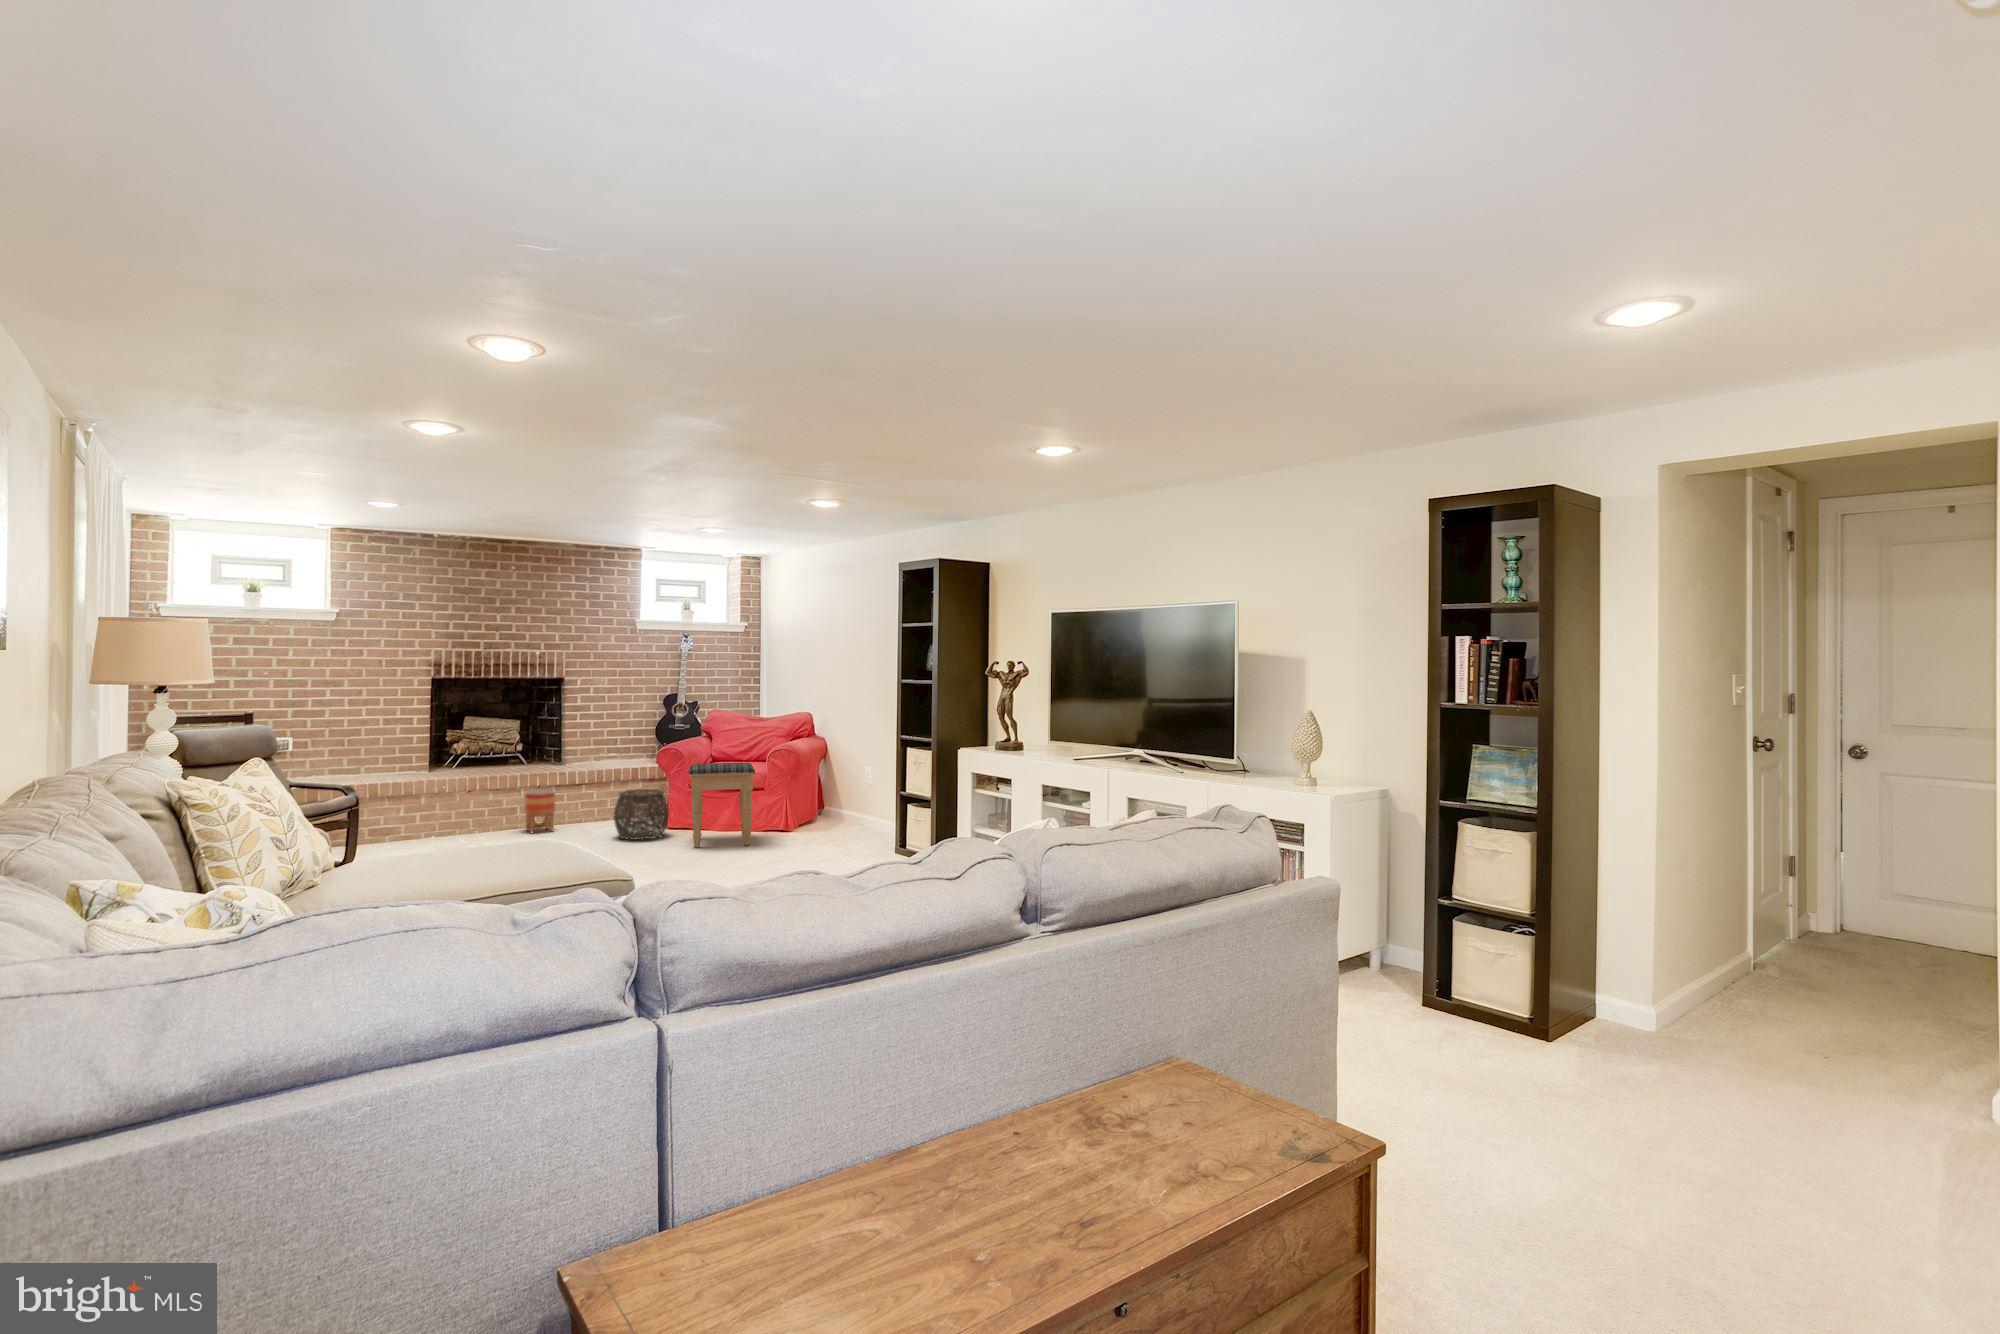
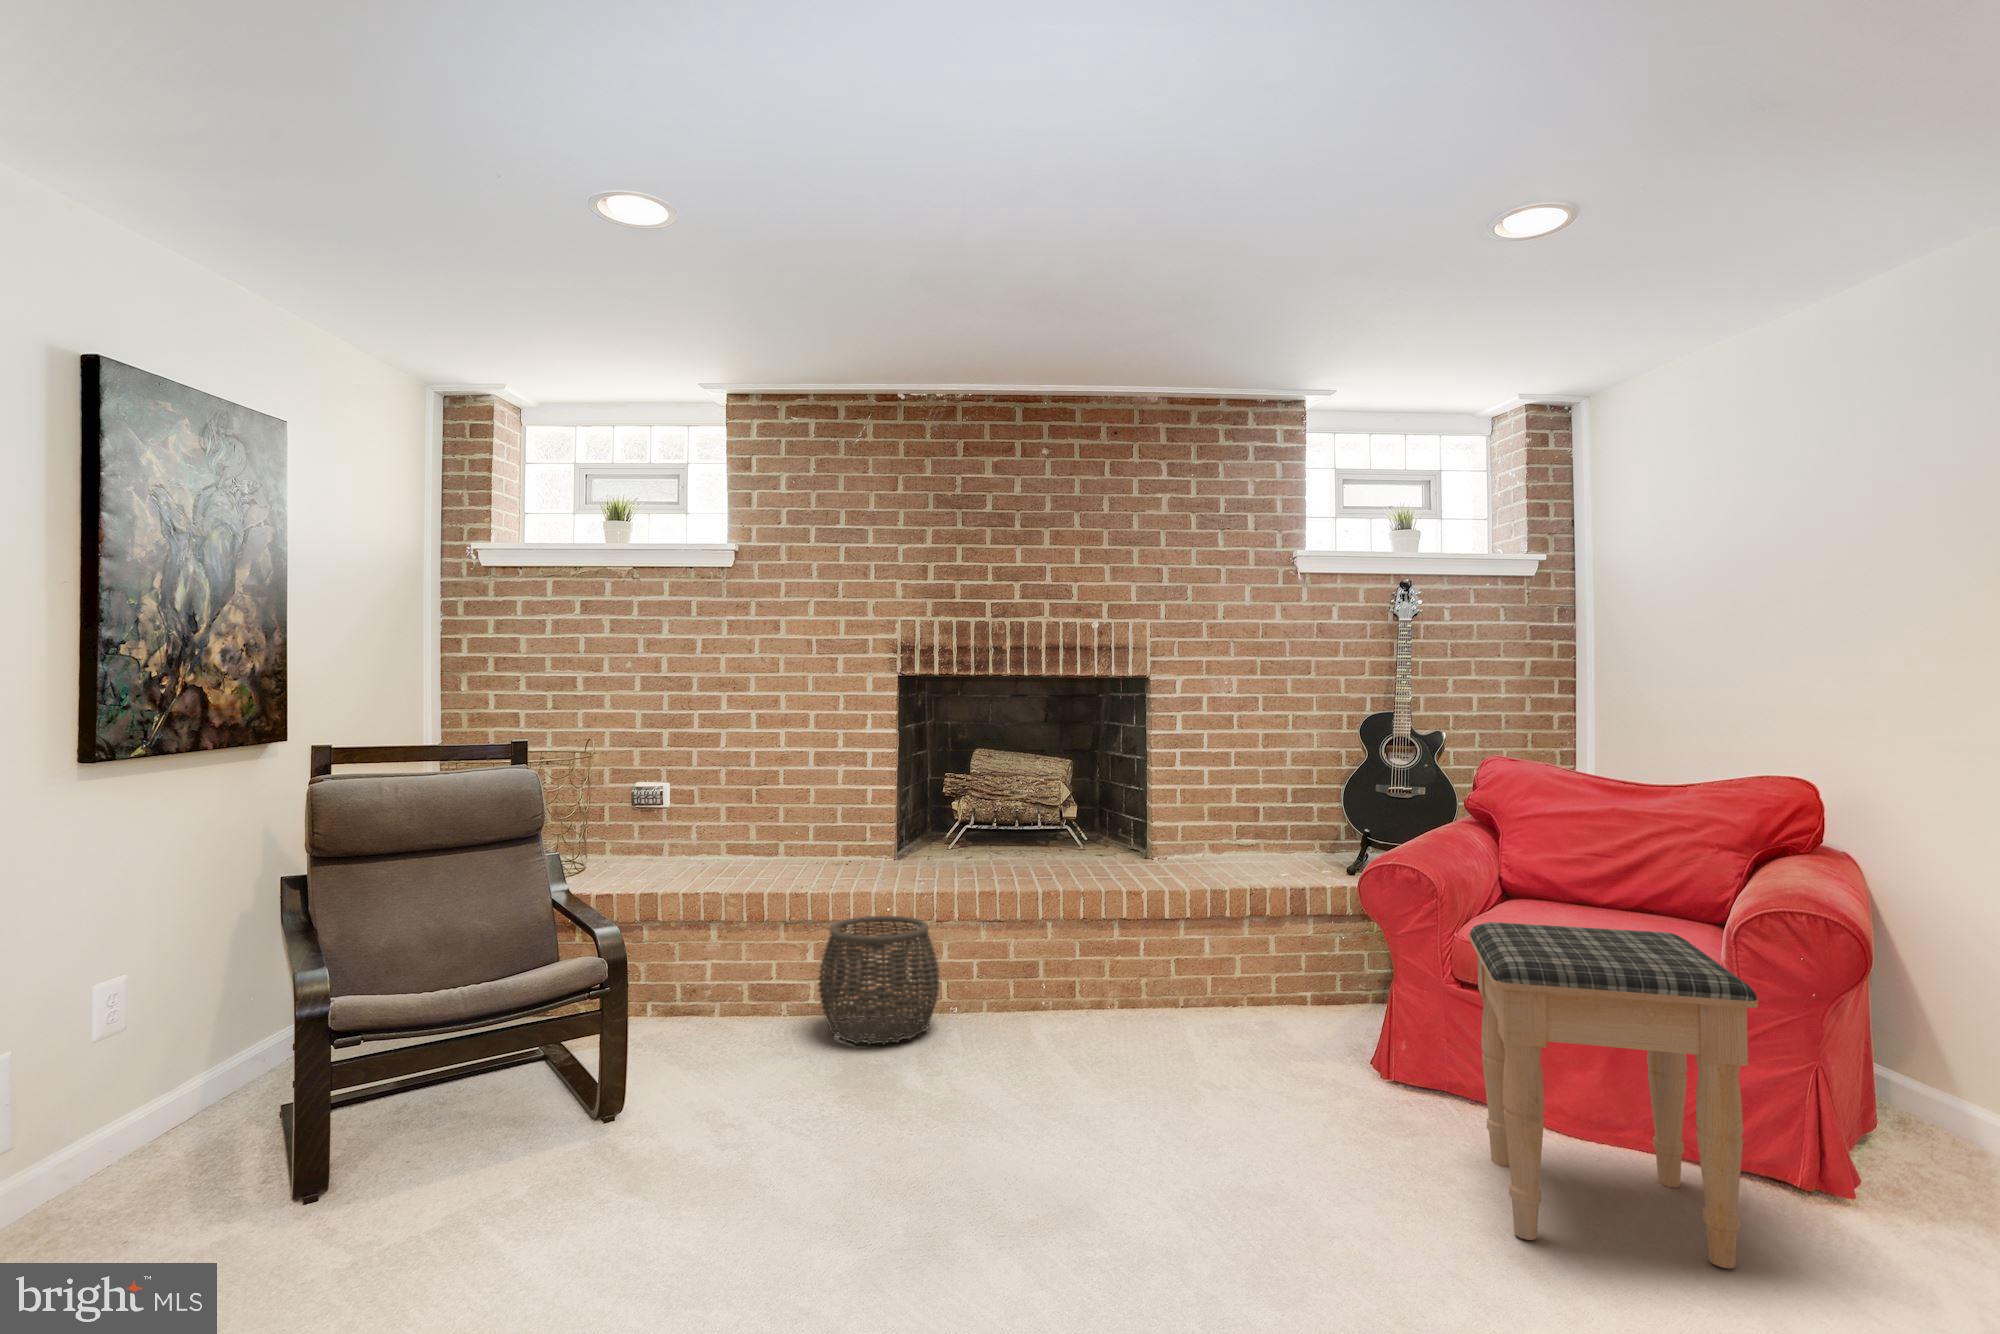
woven basket: present [614,789,669,840] -> present [818,916,940,1044]
planter: present [525,790,555,833] -> none [1045,931,1113,1042]

